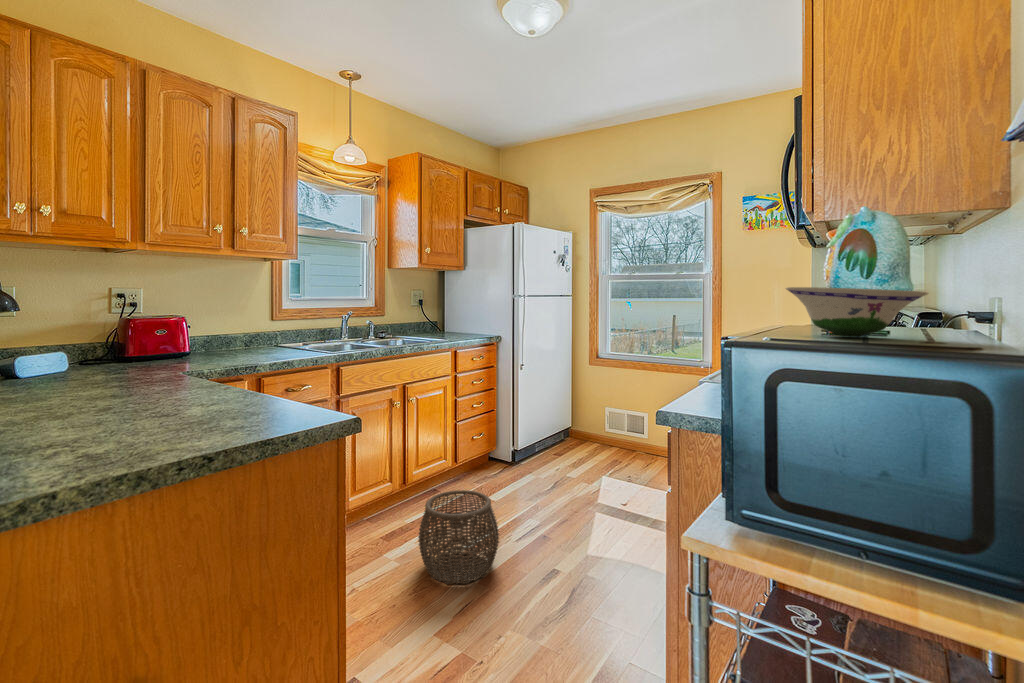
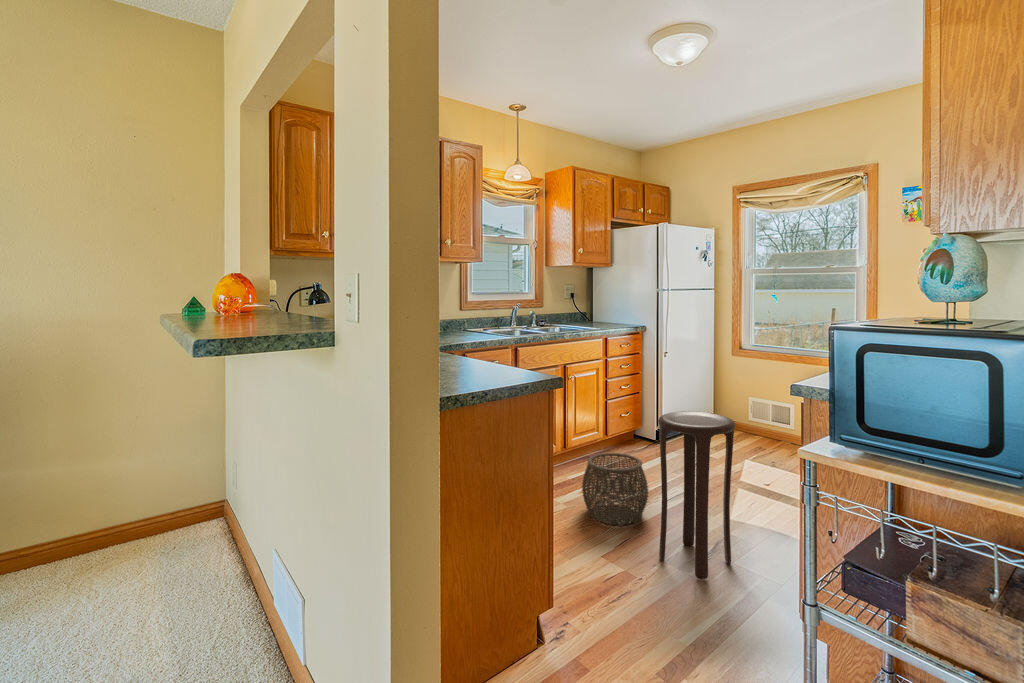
bowl: present [786,287,928,337] -> none [880,291,989,326]
stool: none [506,440,596,654] -> present [658,411,736,579]

